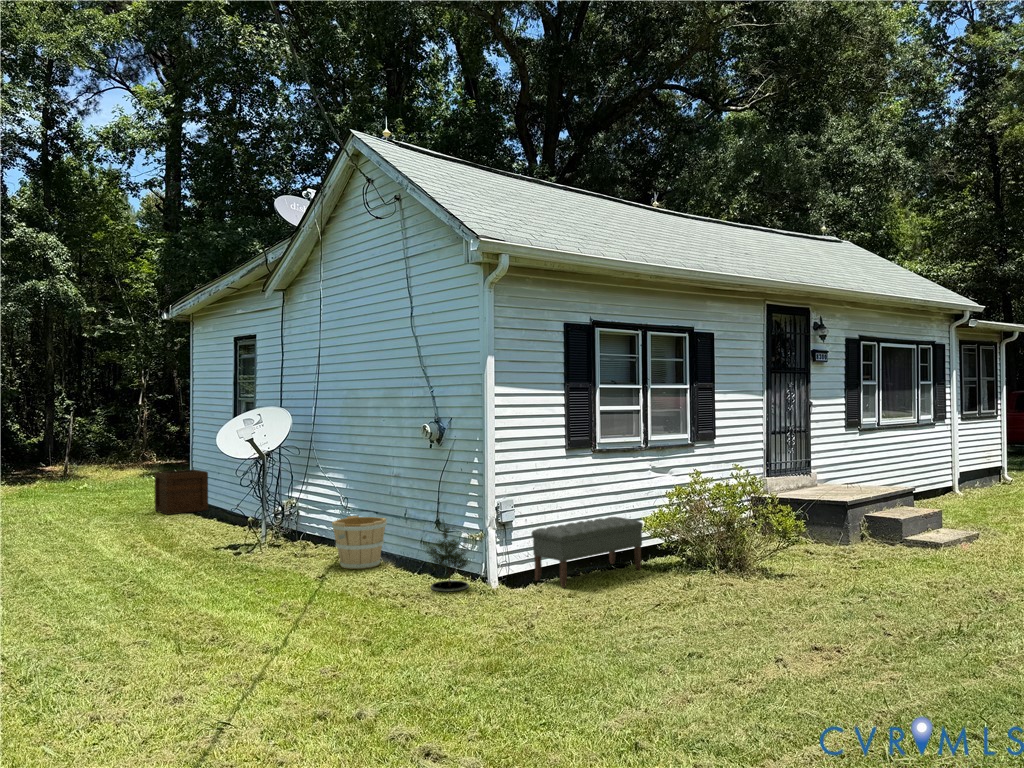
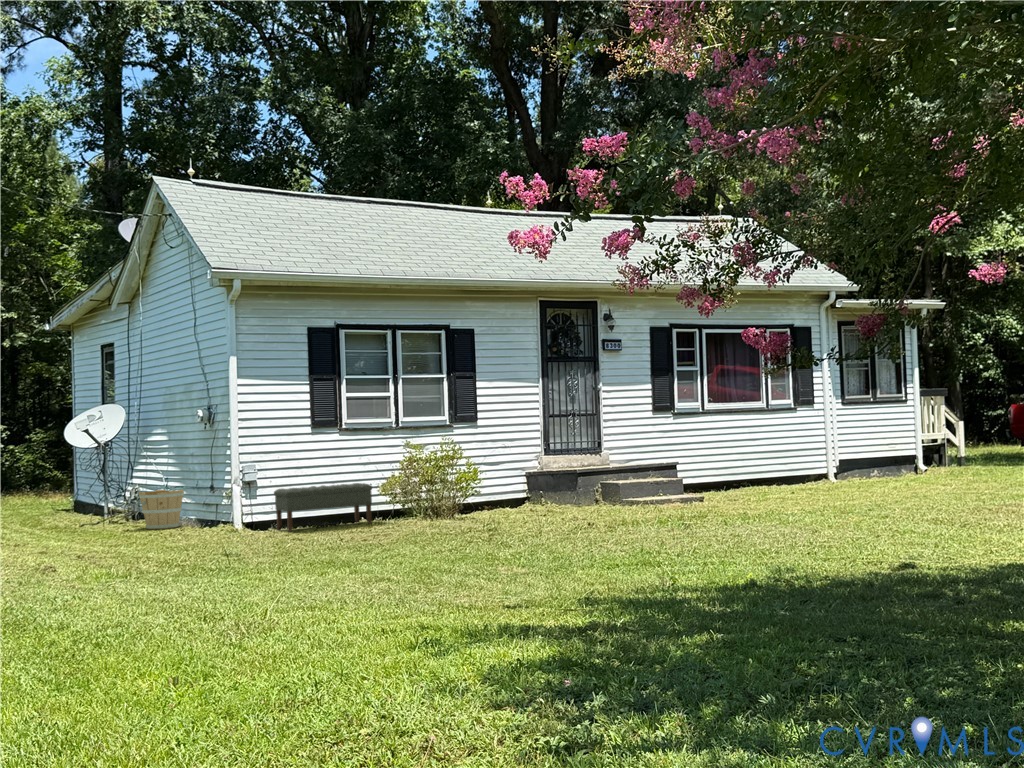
wooden crate: present [155,469,208,515] -> none [39,471,87,510]
potted tree: present [427,522,470,592] -> none [185,481,223,536]

